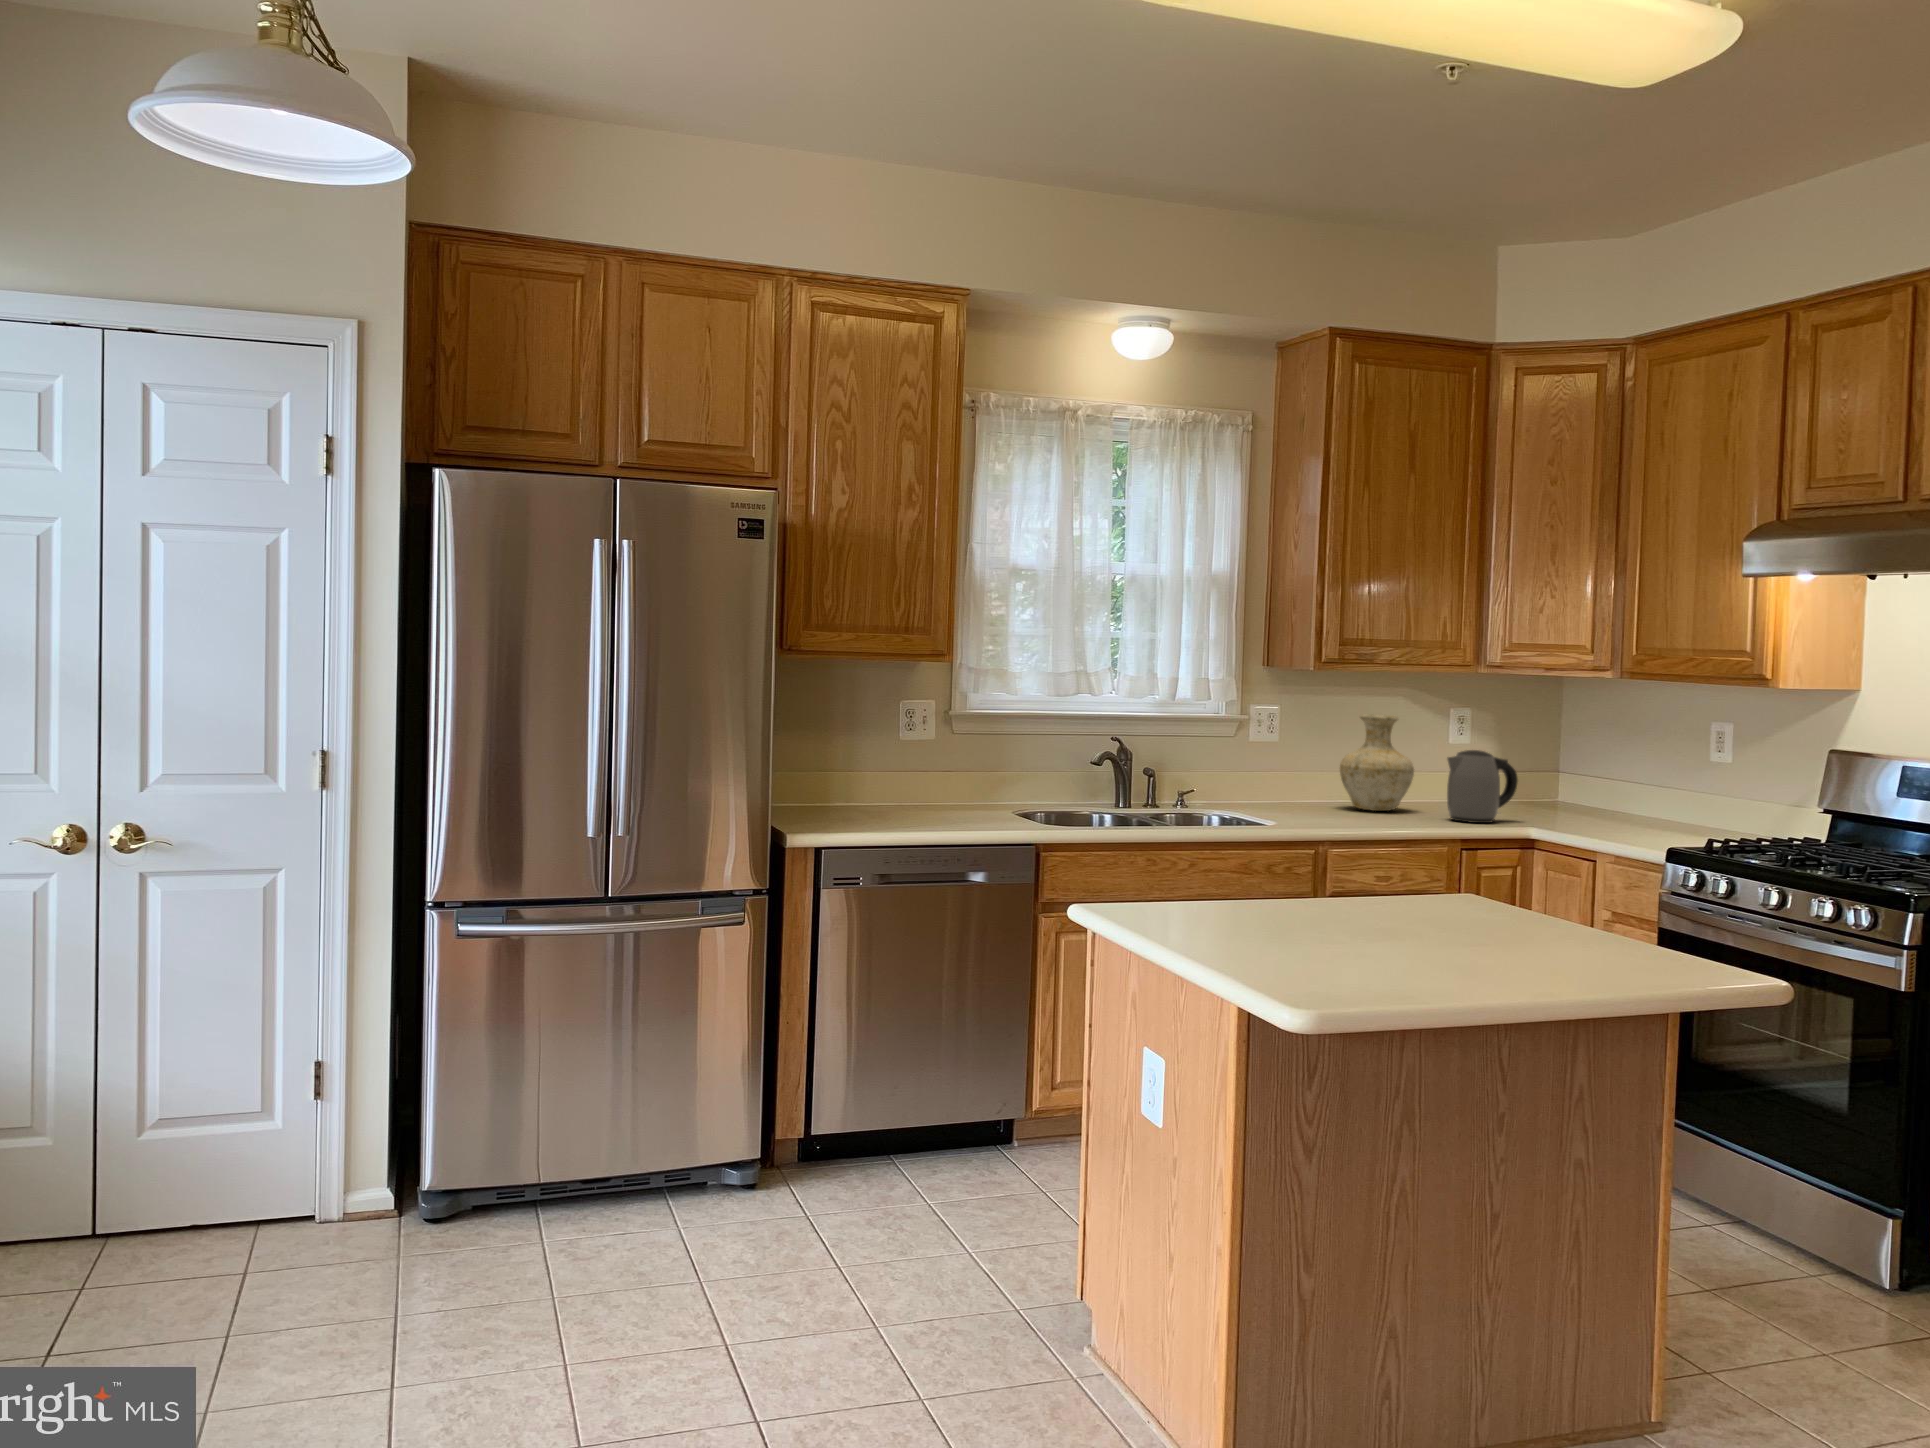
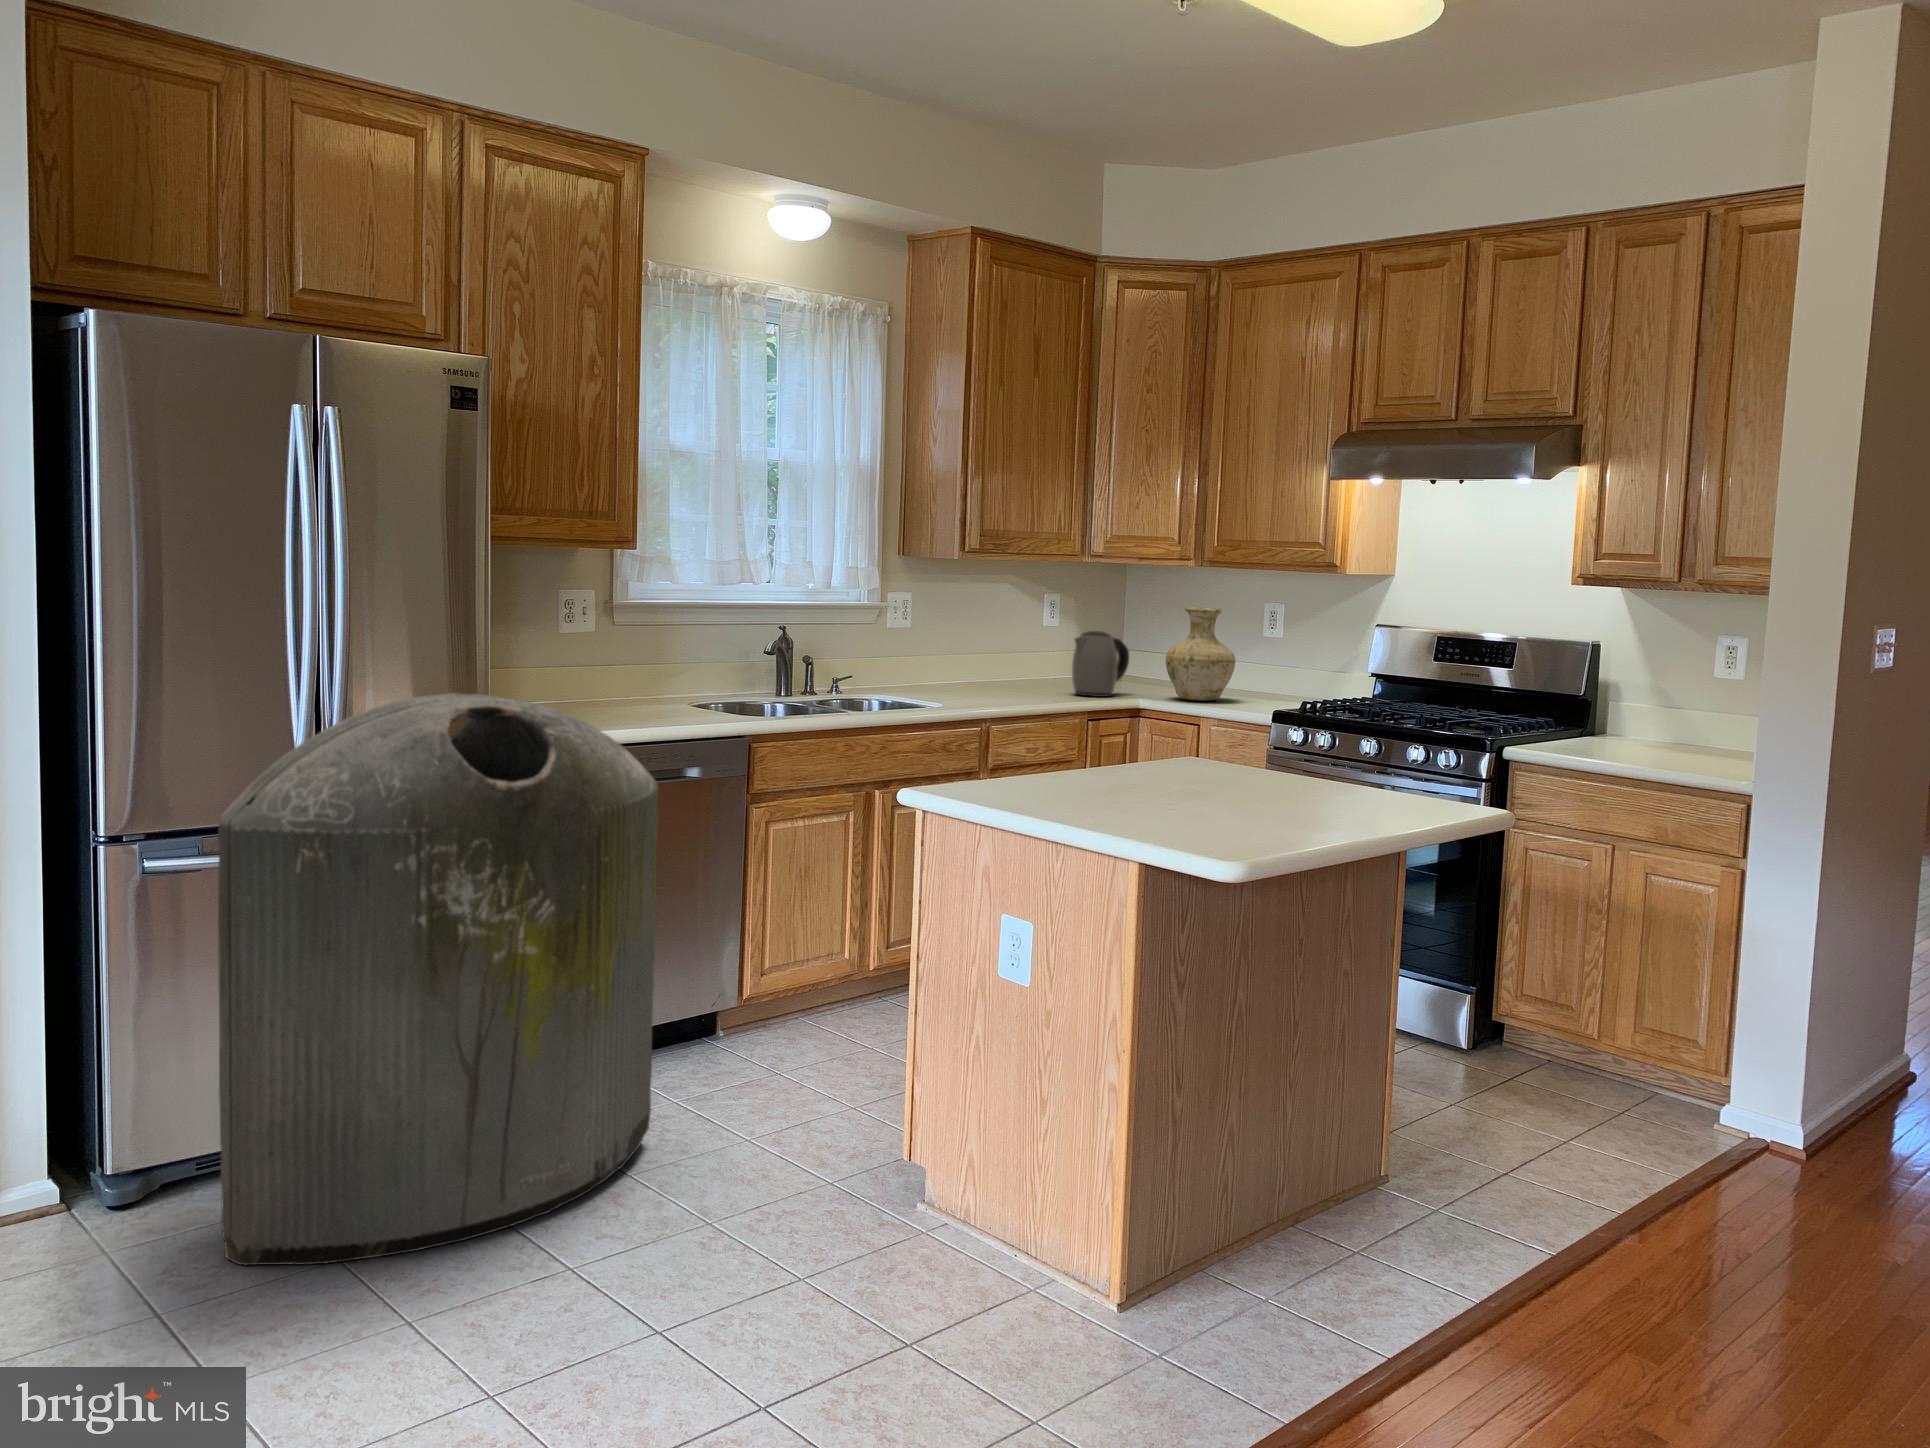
vase: present [1340,714,1414,811] -> present [1165,607,1235,701]
trash can: none [485,791,893,1291] -> present [218,693,658,1265]

